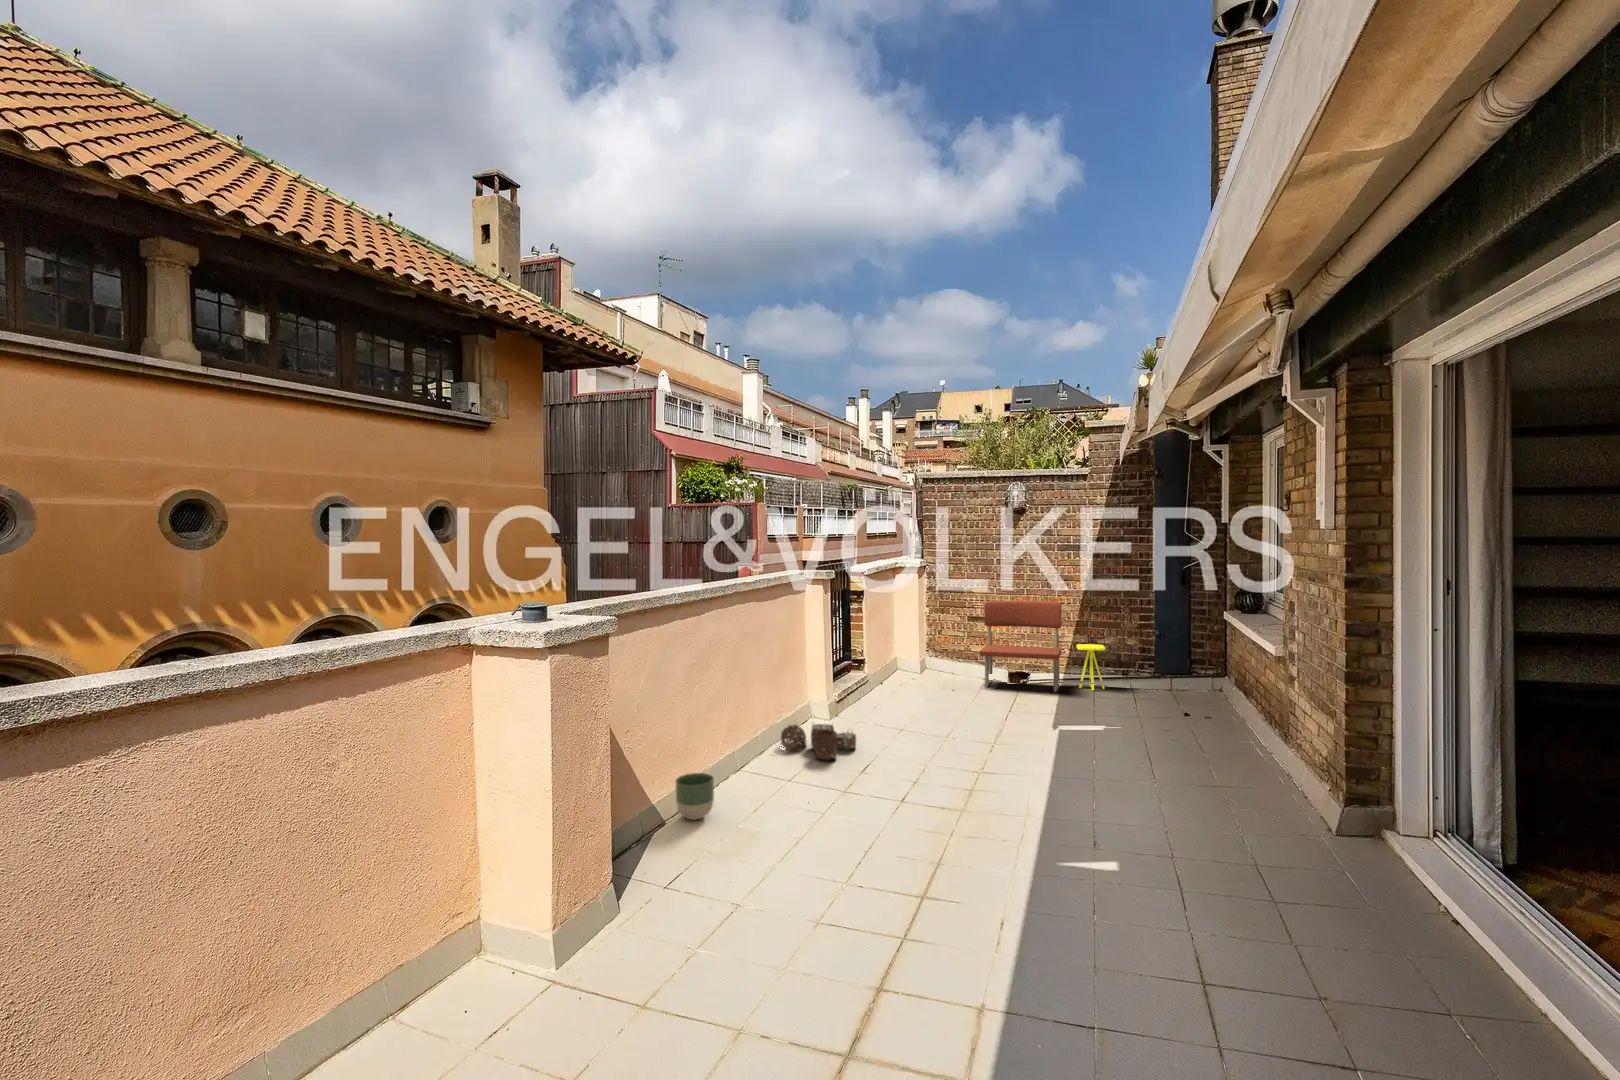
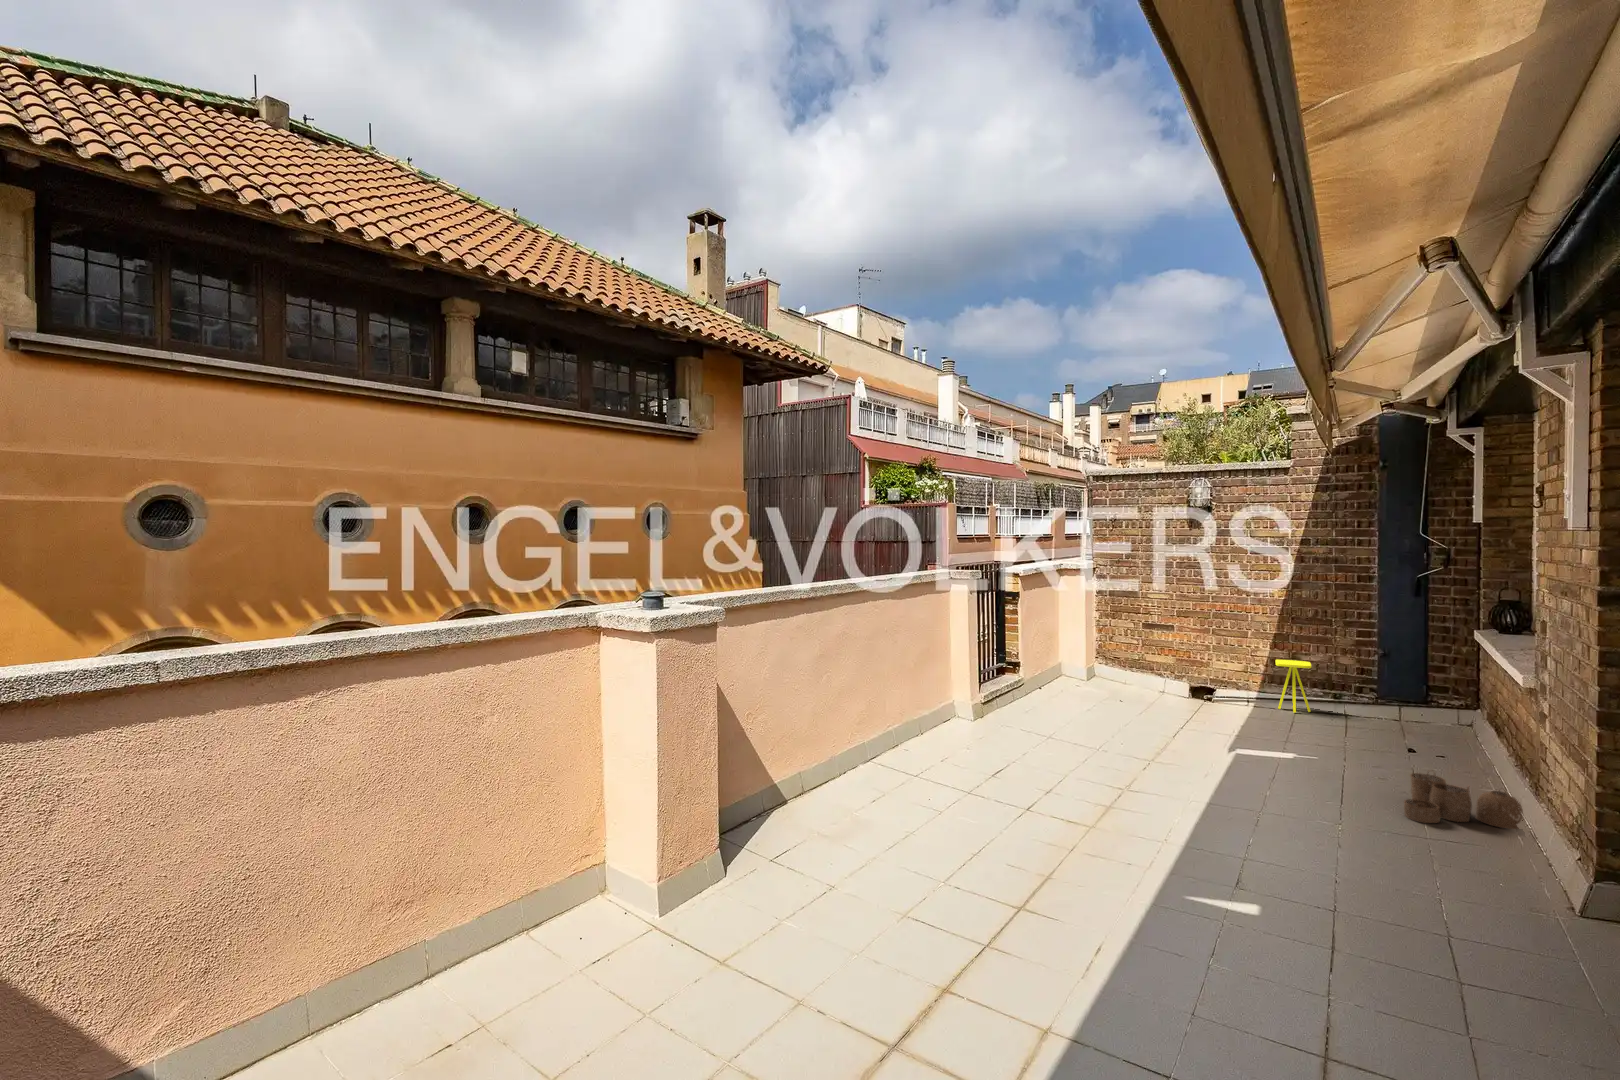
bench: present [979,601,1062,692] -> none [1155,607,1256,711]
woven basket: present [781,724,856,760] -> present [1404,773,1523,829]
planter: present [676,773,714,820] -> none [801,758,836,801]

